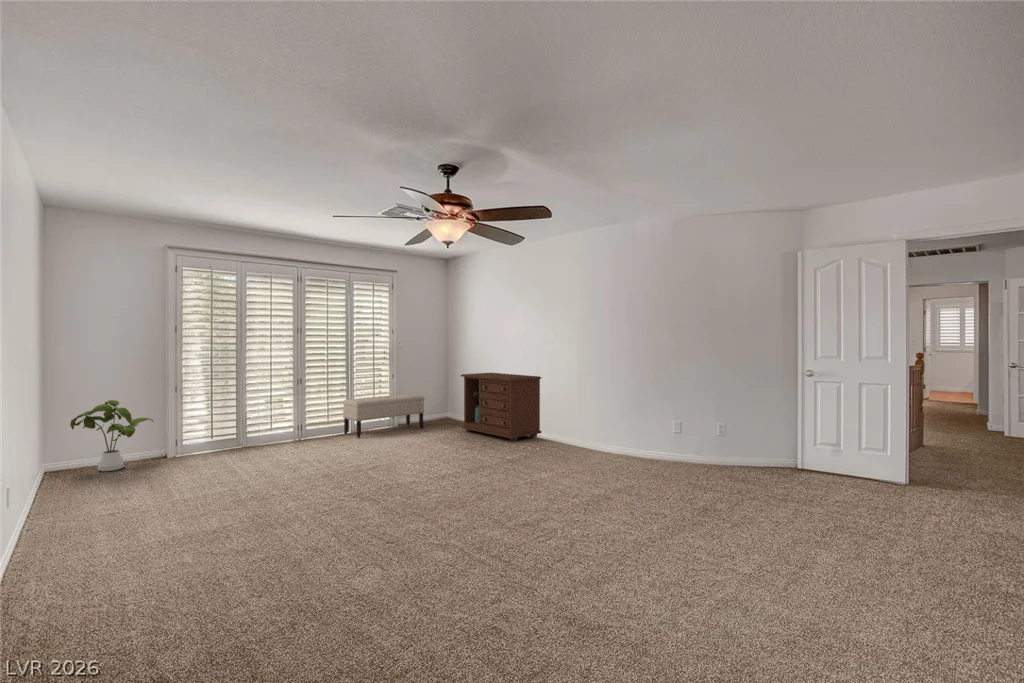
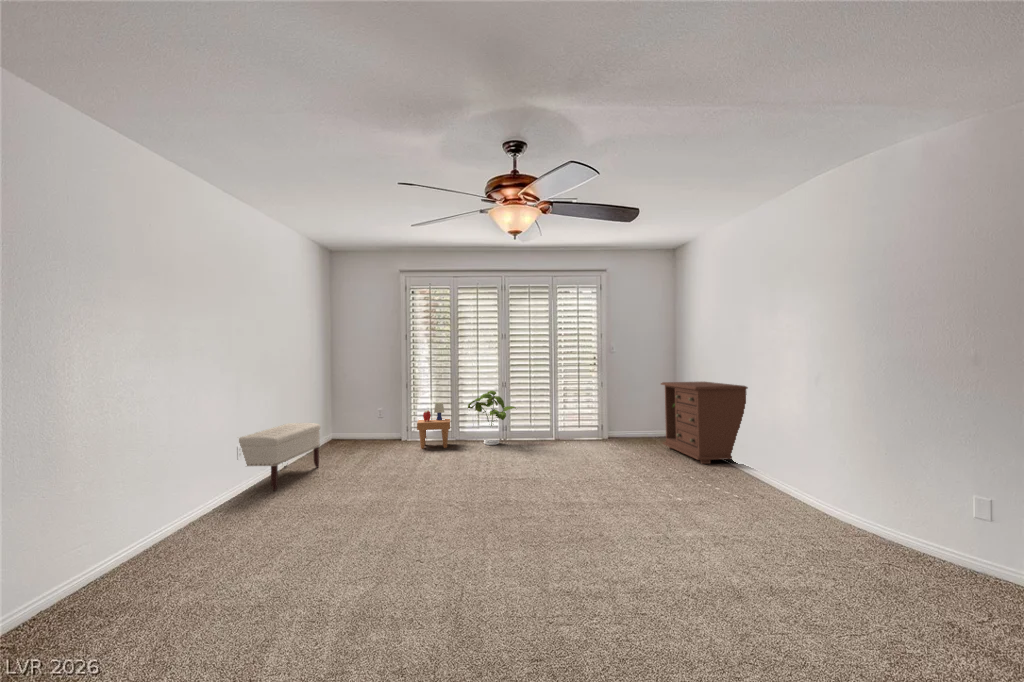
bench: present [343,394,424,438] -> present [239,423,320,491]
house plant: present [70,400,153,471] -> present [468,391,516,445]
side table: none [197,404,250,461] -> present [417,402,450,449]

